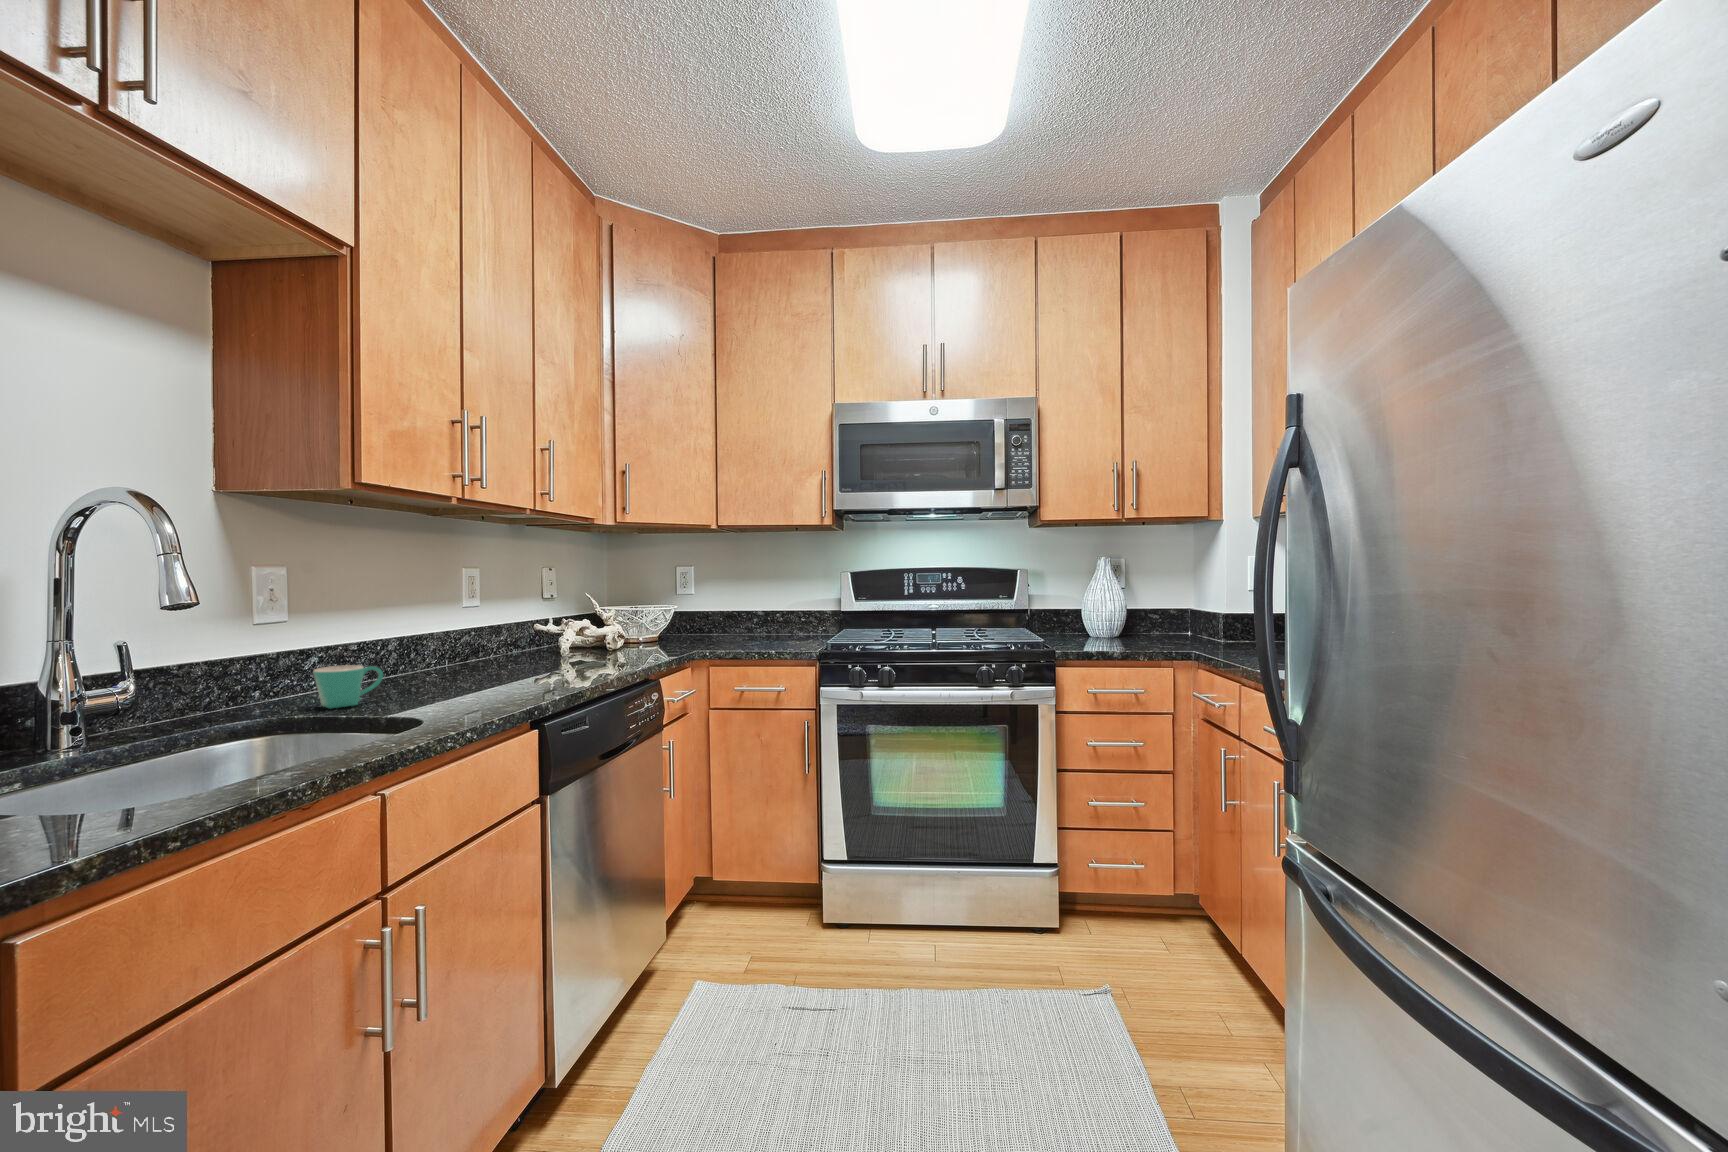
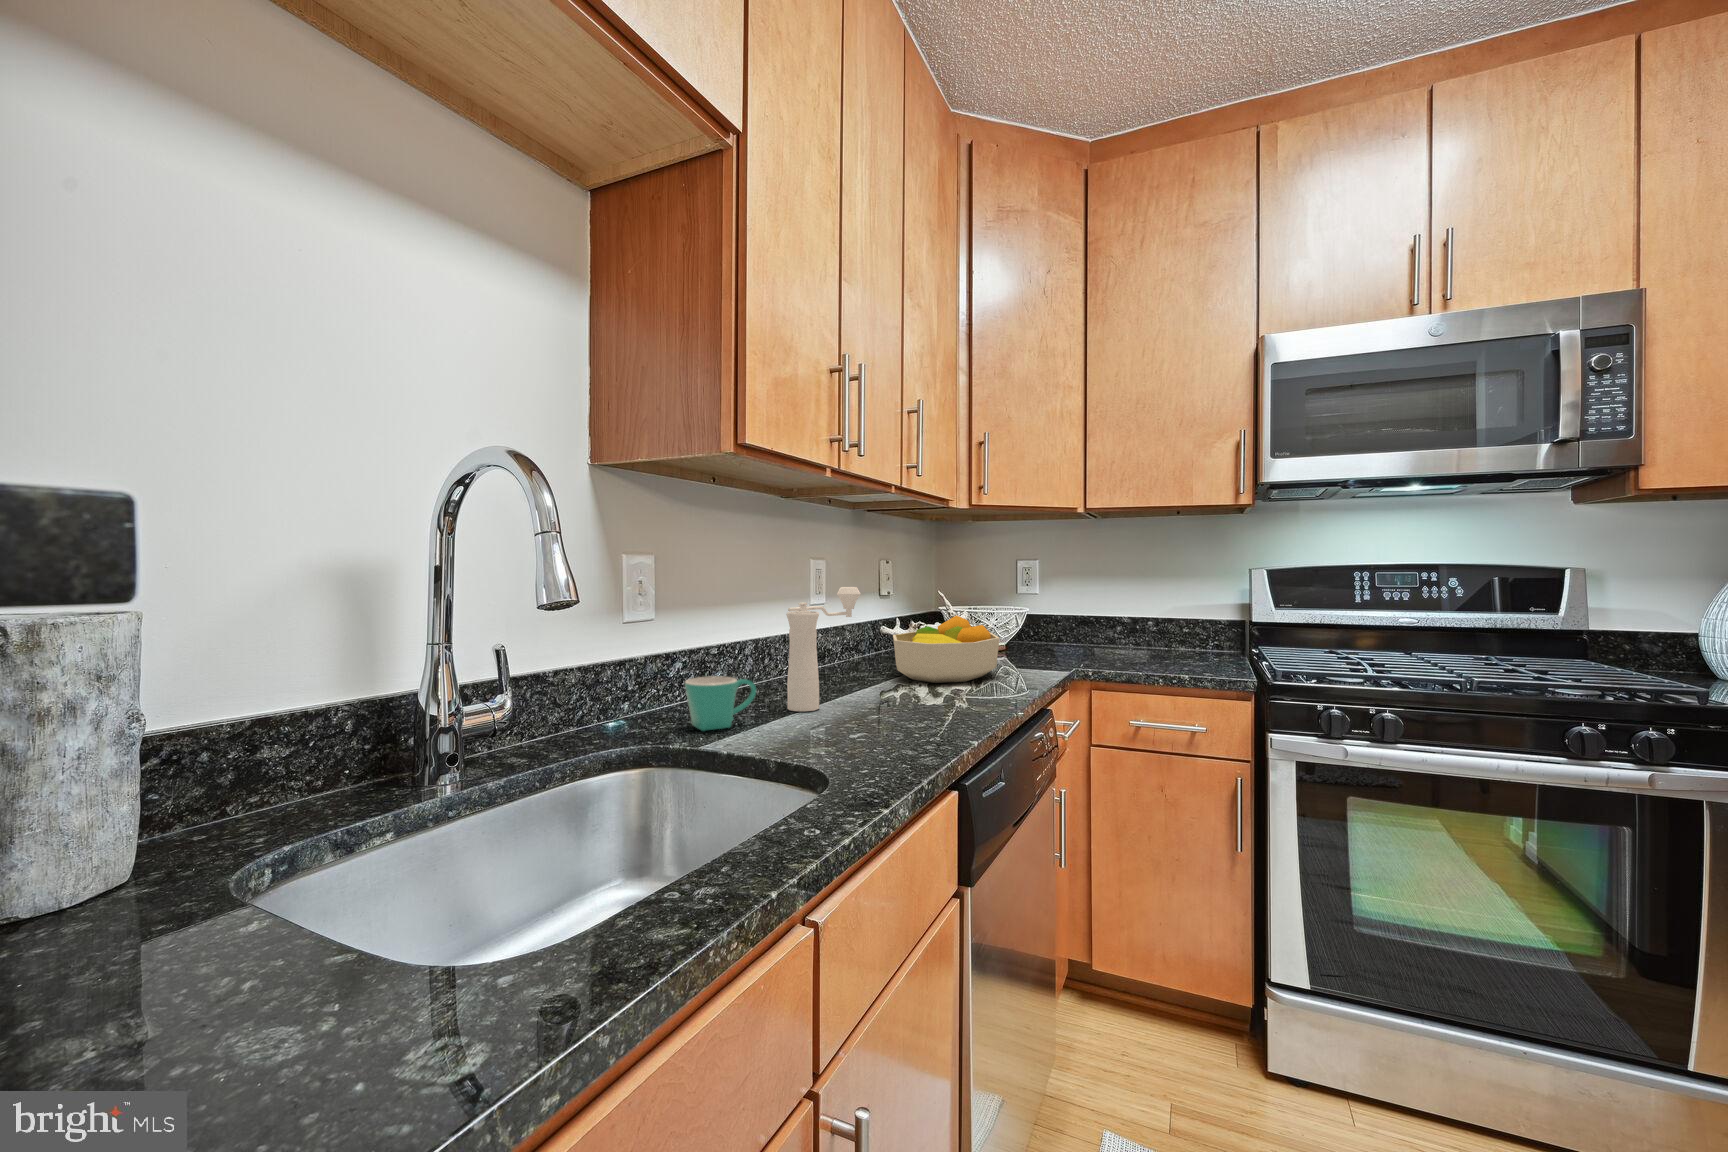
pepper mill: none [417,591,488,692] -> present [786,587,861,712]
fruit bowl: none [532,613,625,667] -> present [893,615,1000,683]

